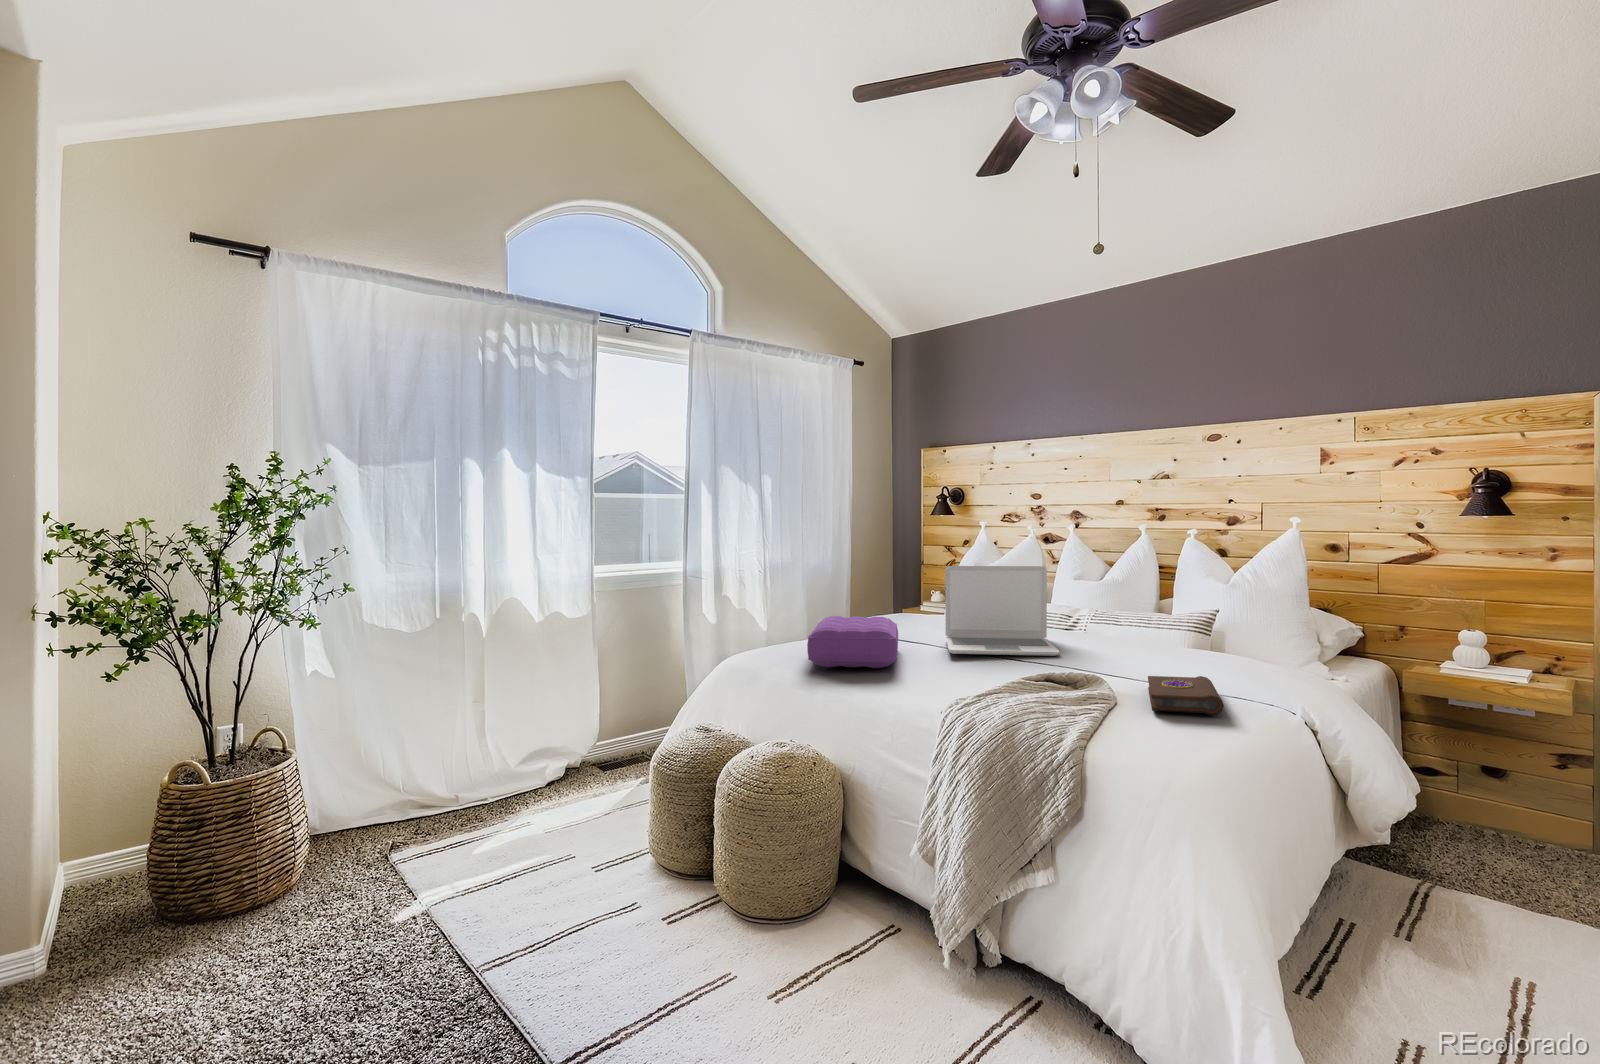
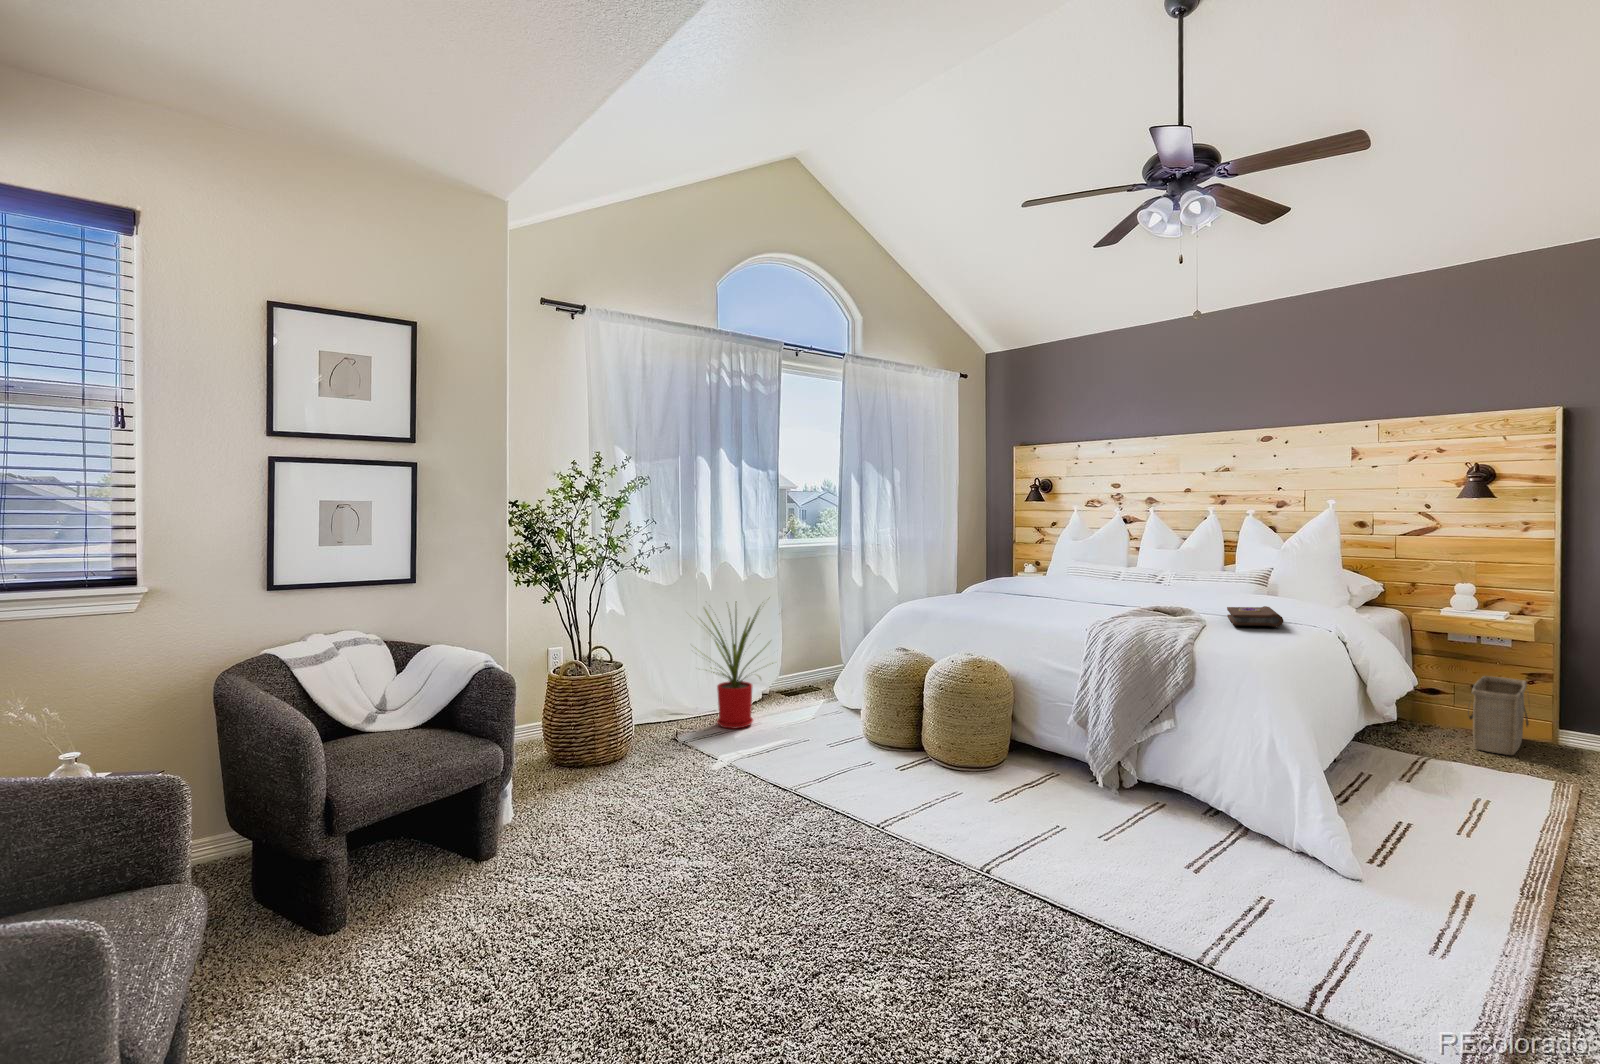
laptop: present [945,566,1059,656] -> none [1063,536,1155,600]
pillow: present [807,616,898,668] -> none [967,573,1038,608]
house plant: none [420,644,566,834] -> present [704,604,773,729]
basket: none [1480,755,1565,877] -> present [1468,676,1529,755]

